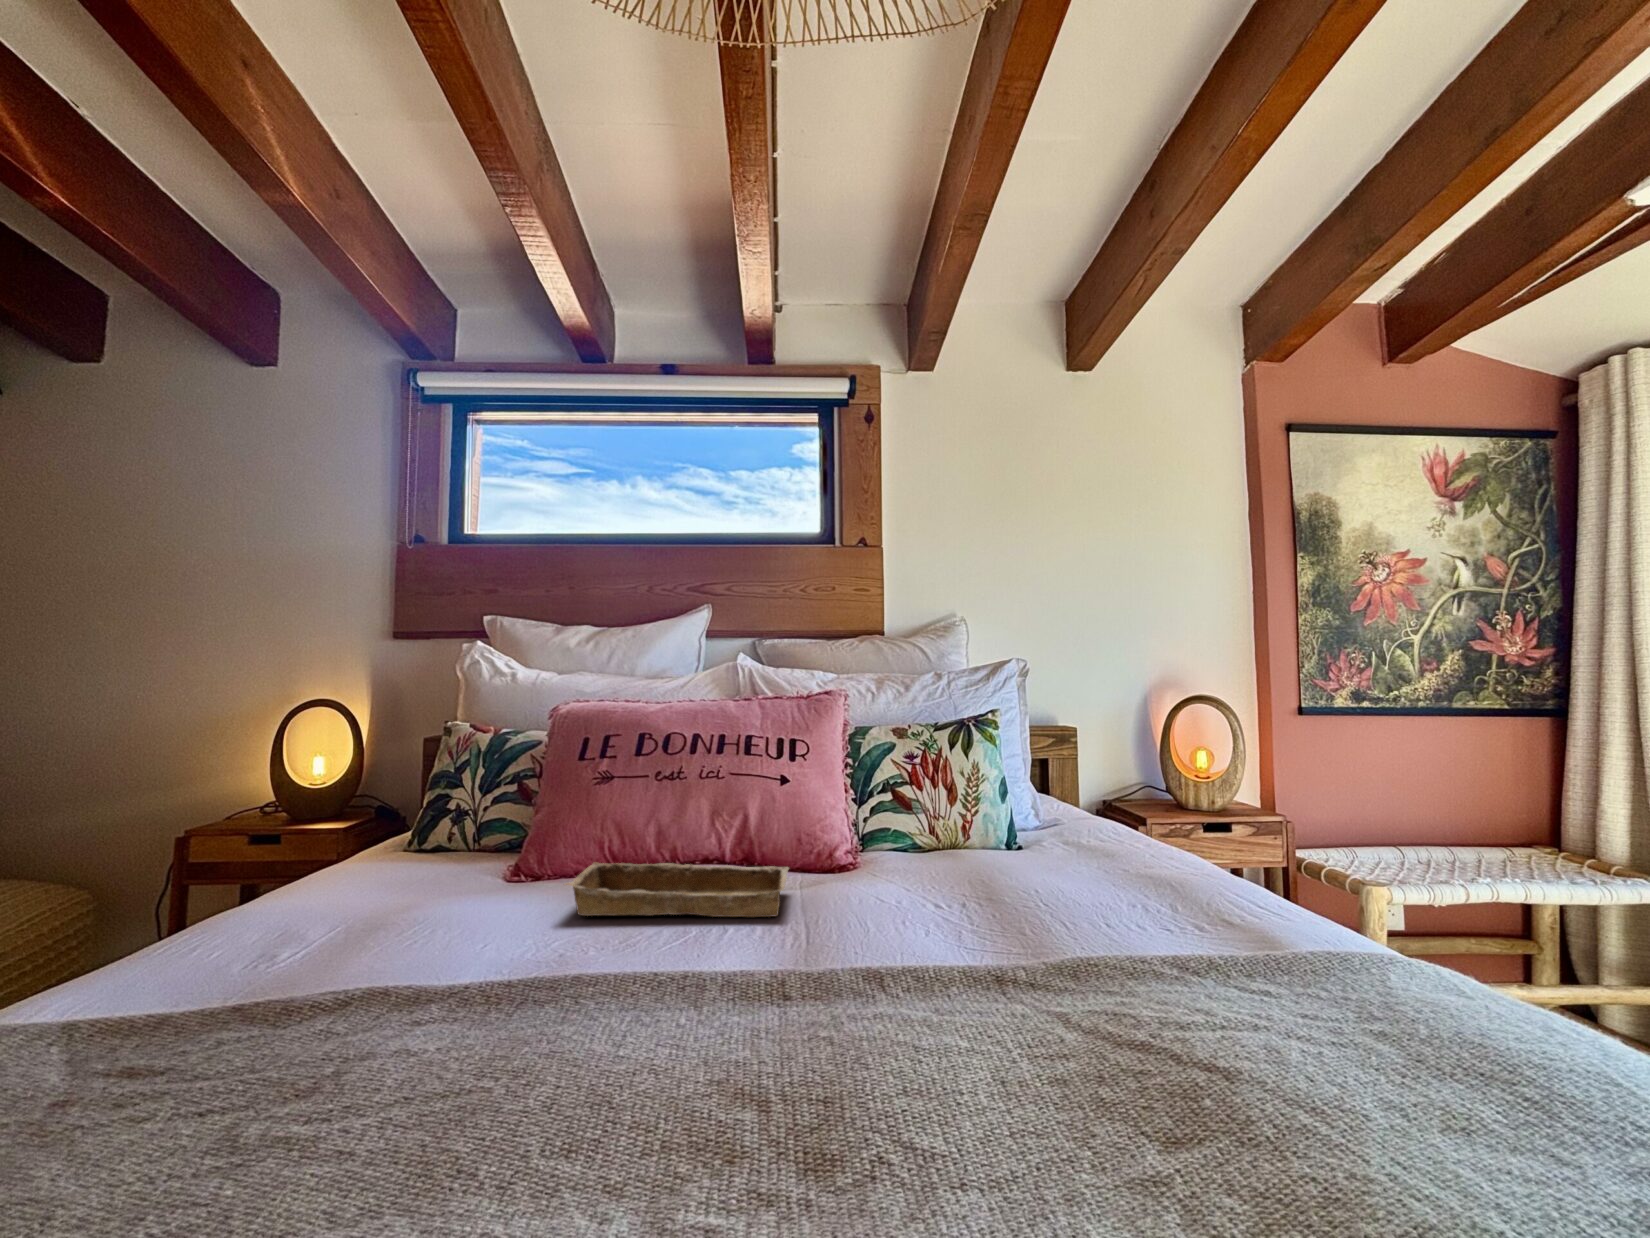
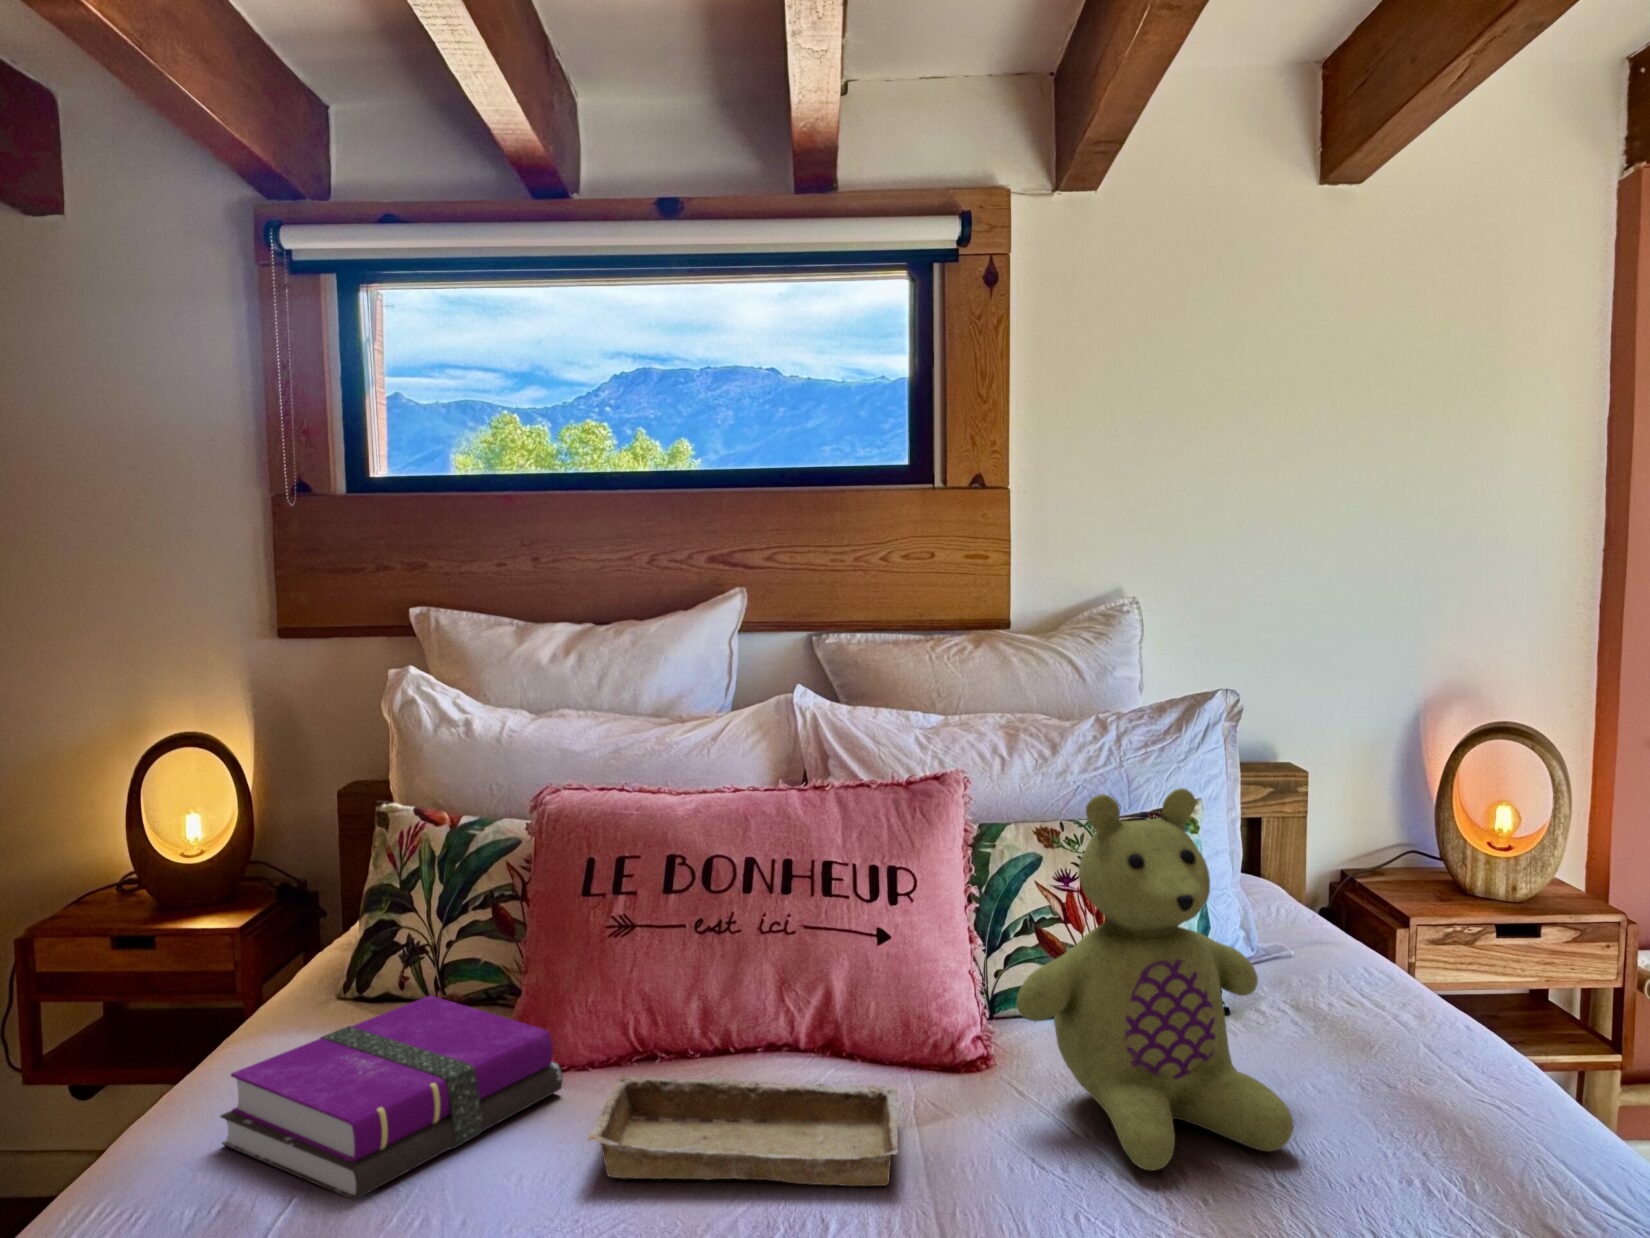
stuffed bear: none [871,663,1059,906] -> present [1016,788,1293,1171]
notebook: none [300,825,556,929] -> present [221,996,563,1200]

